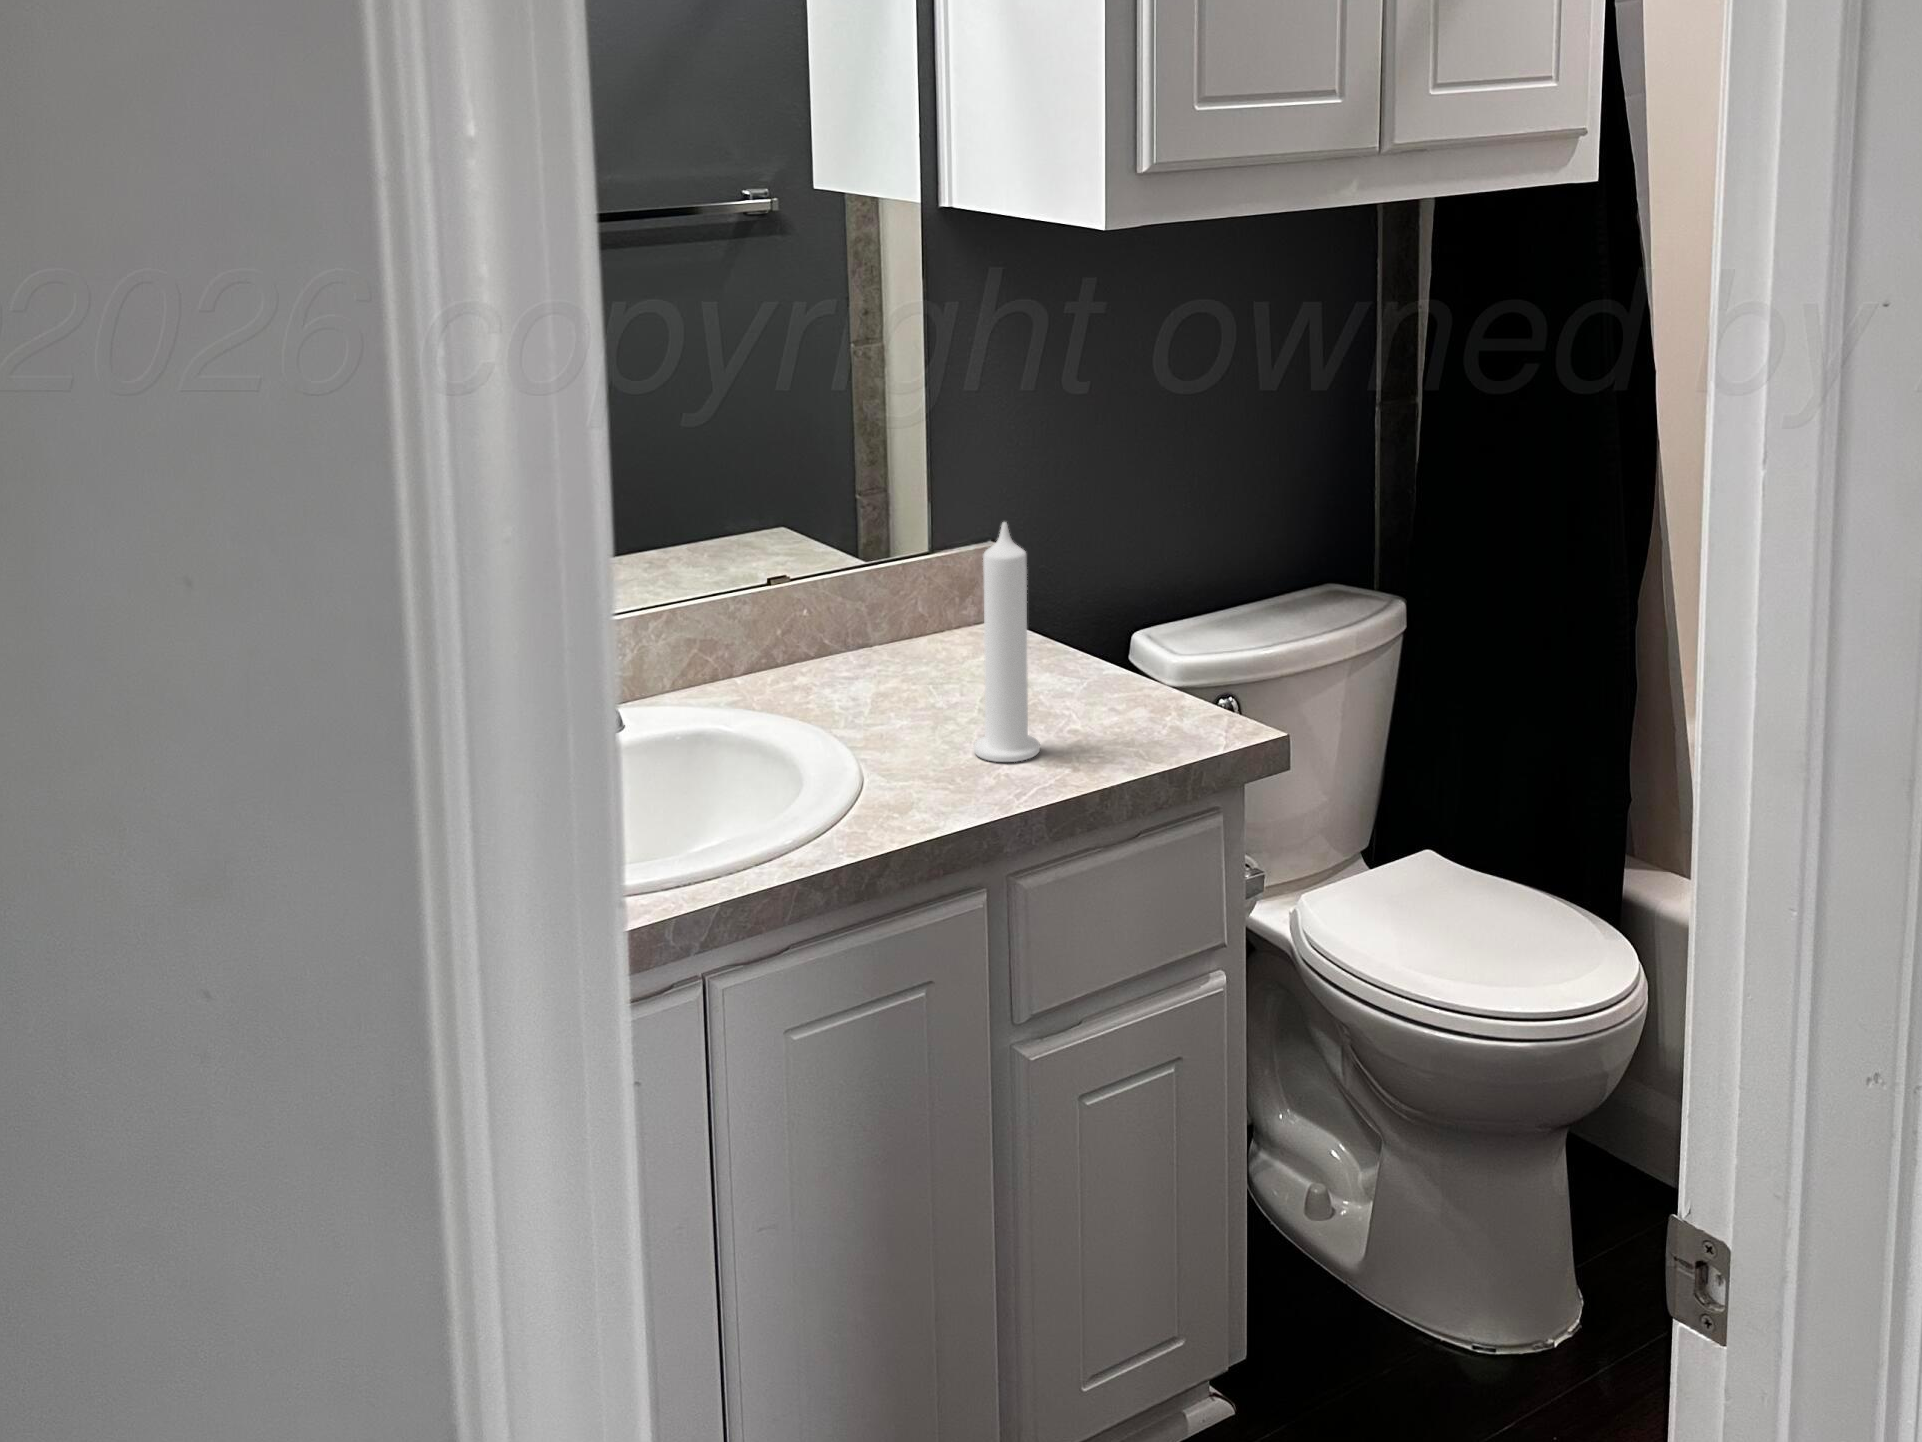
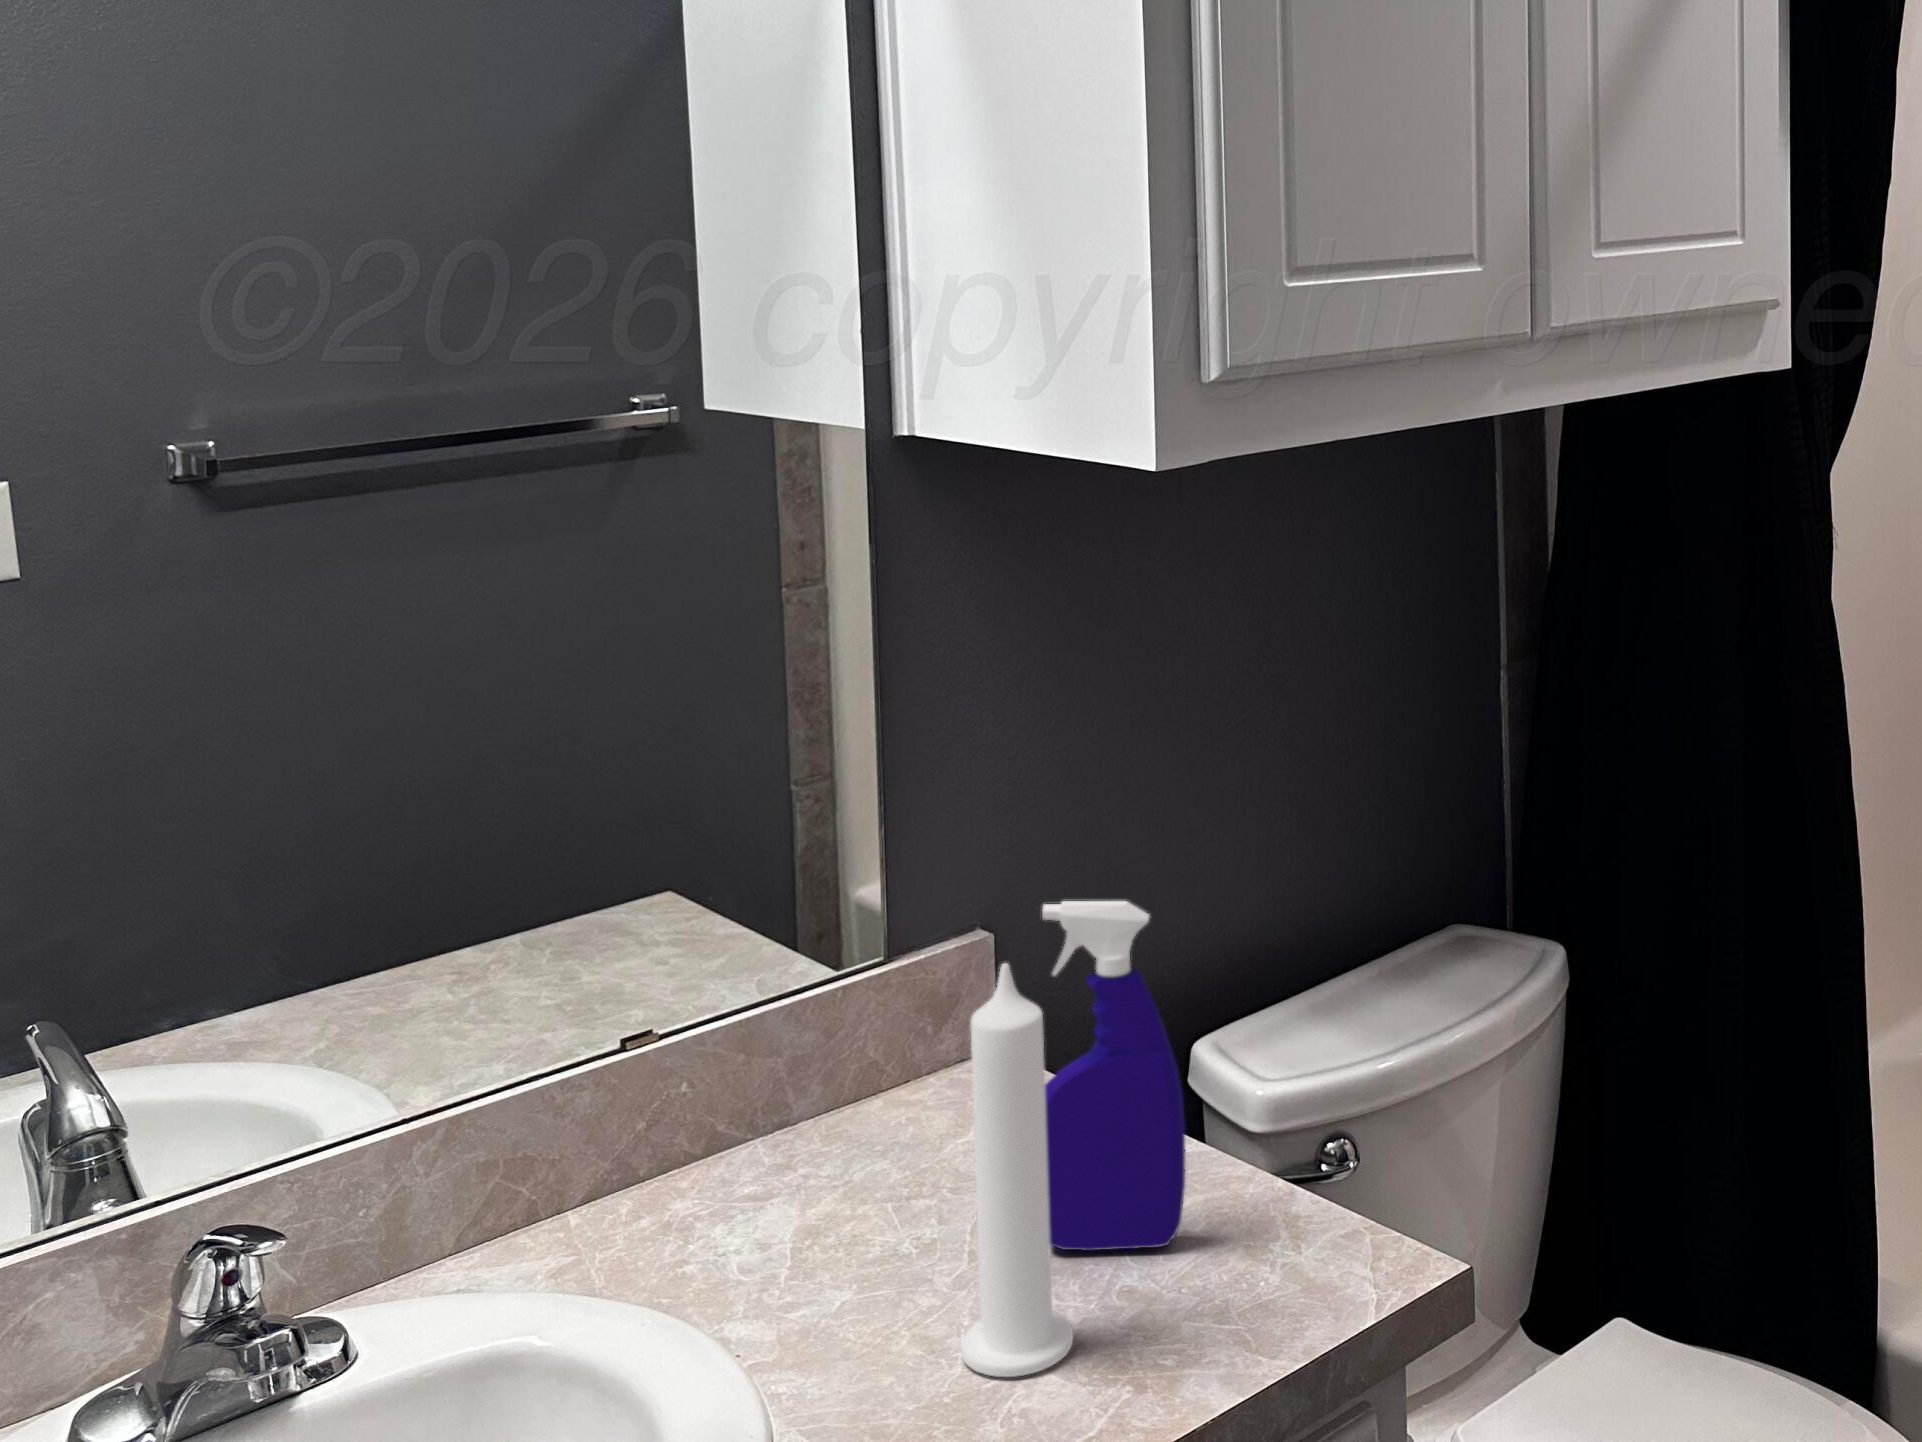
spray bottle: none [1017,498,1113,716] -> present [1042,901,1185,1251]

